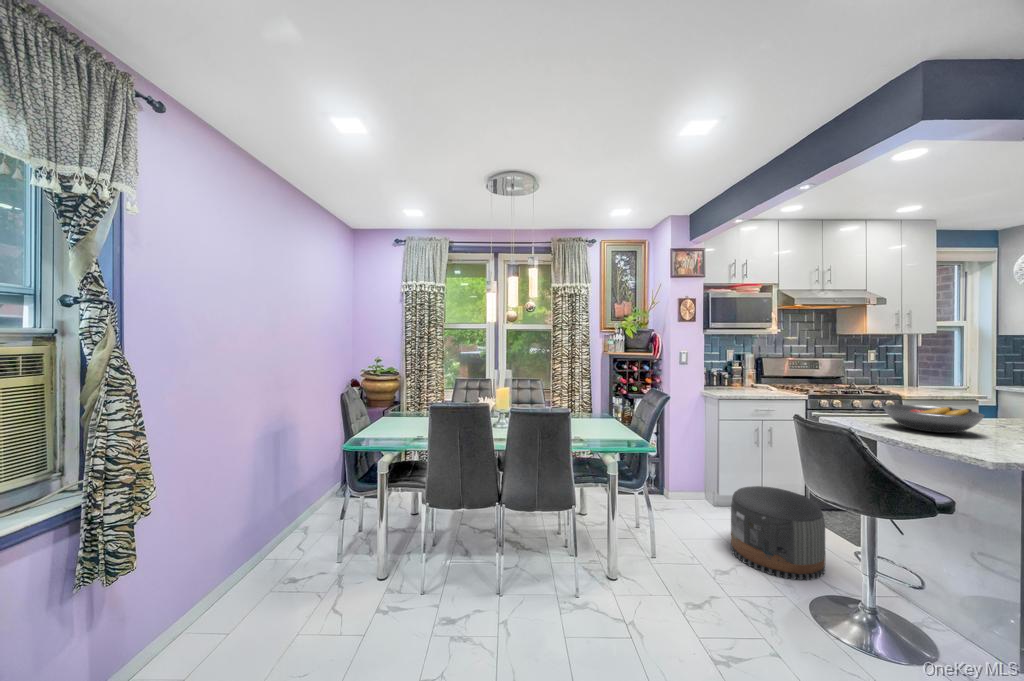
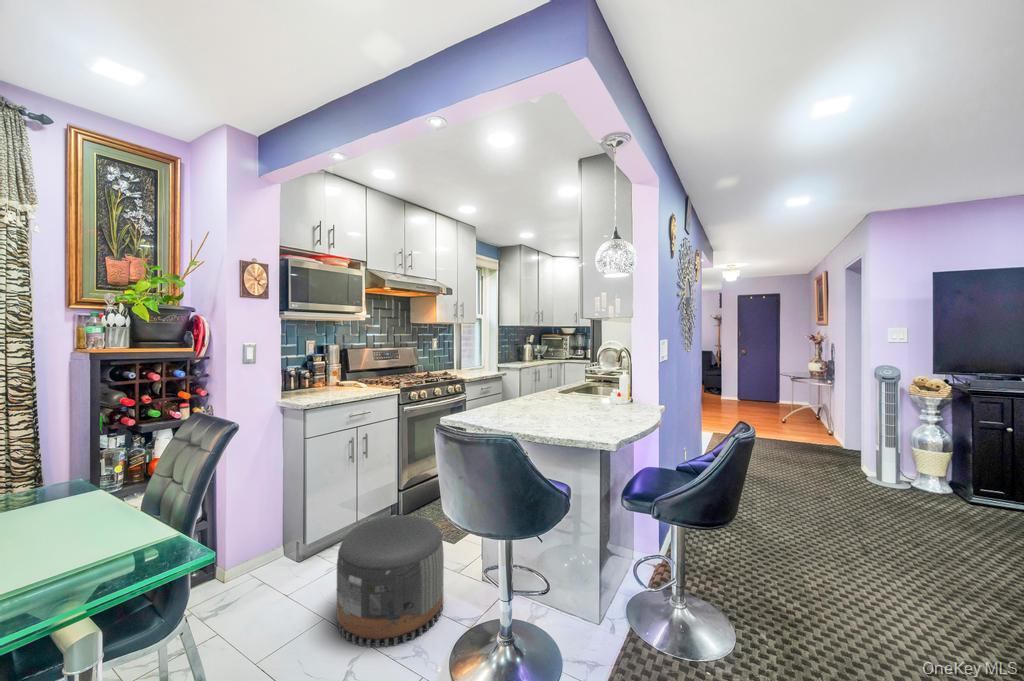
fruit bowl: present [883,405,984,433] -> none [501,395,573,422]

